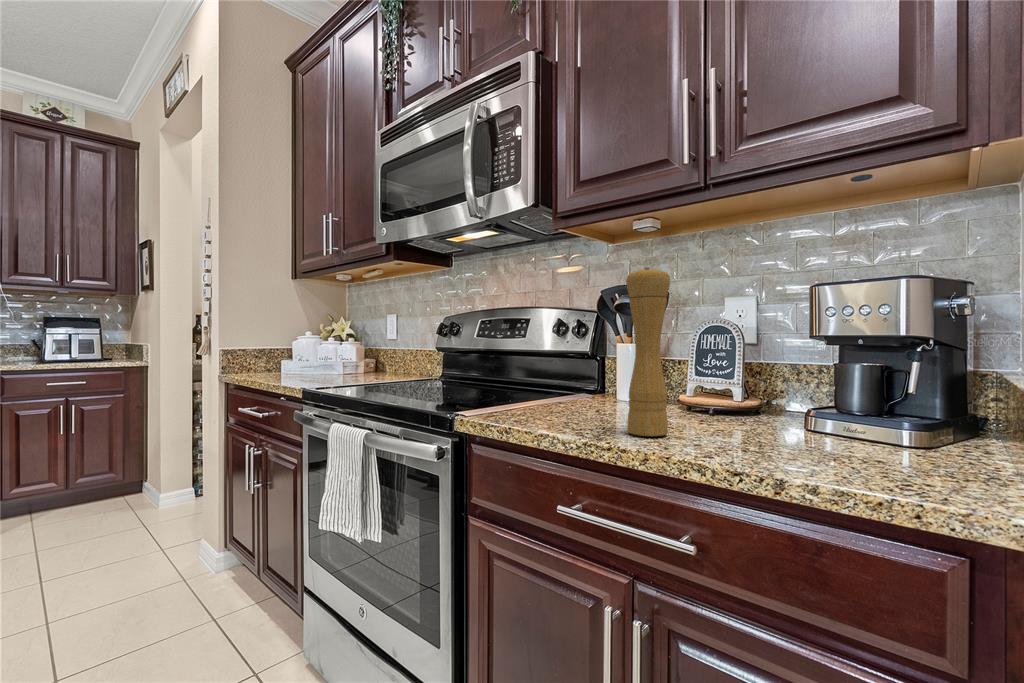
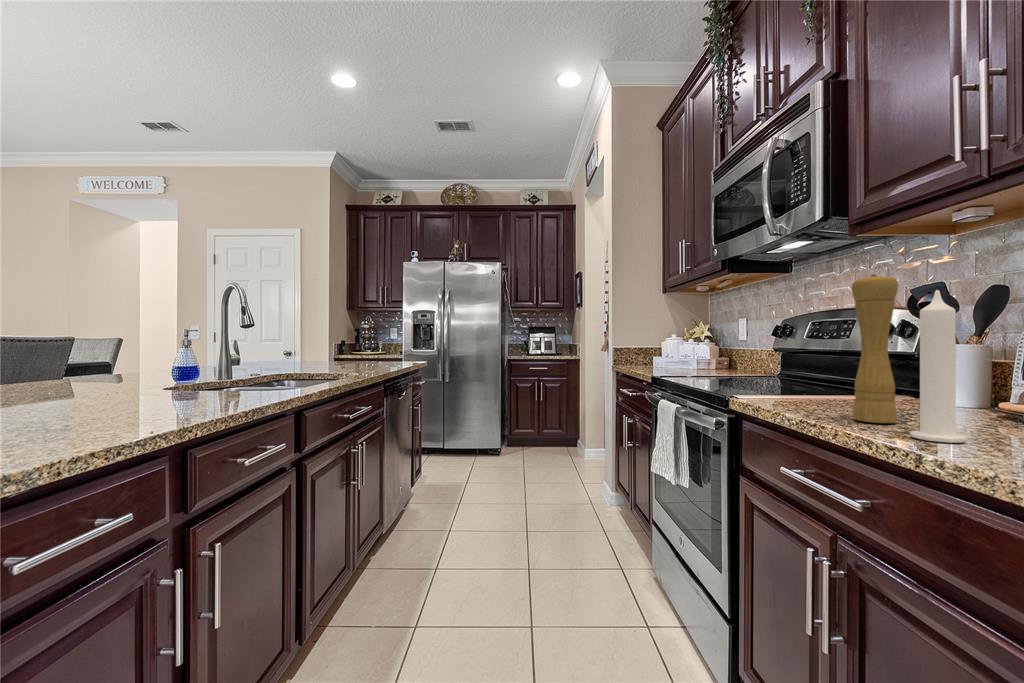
candle: none [717,288,768,456] -> present [910,290,966,443]

